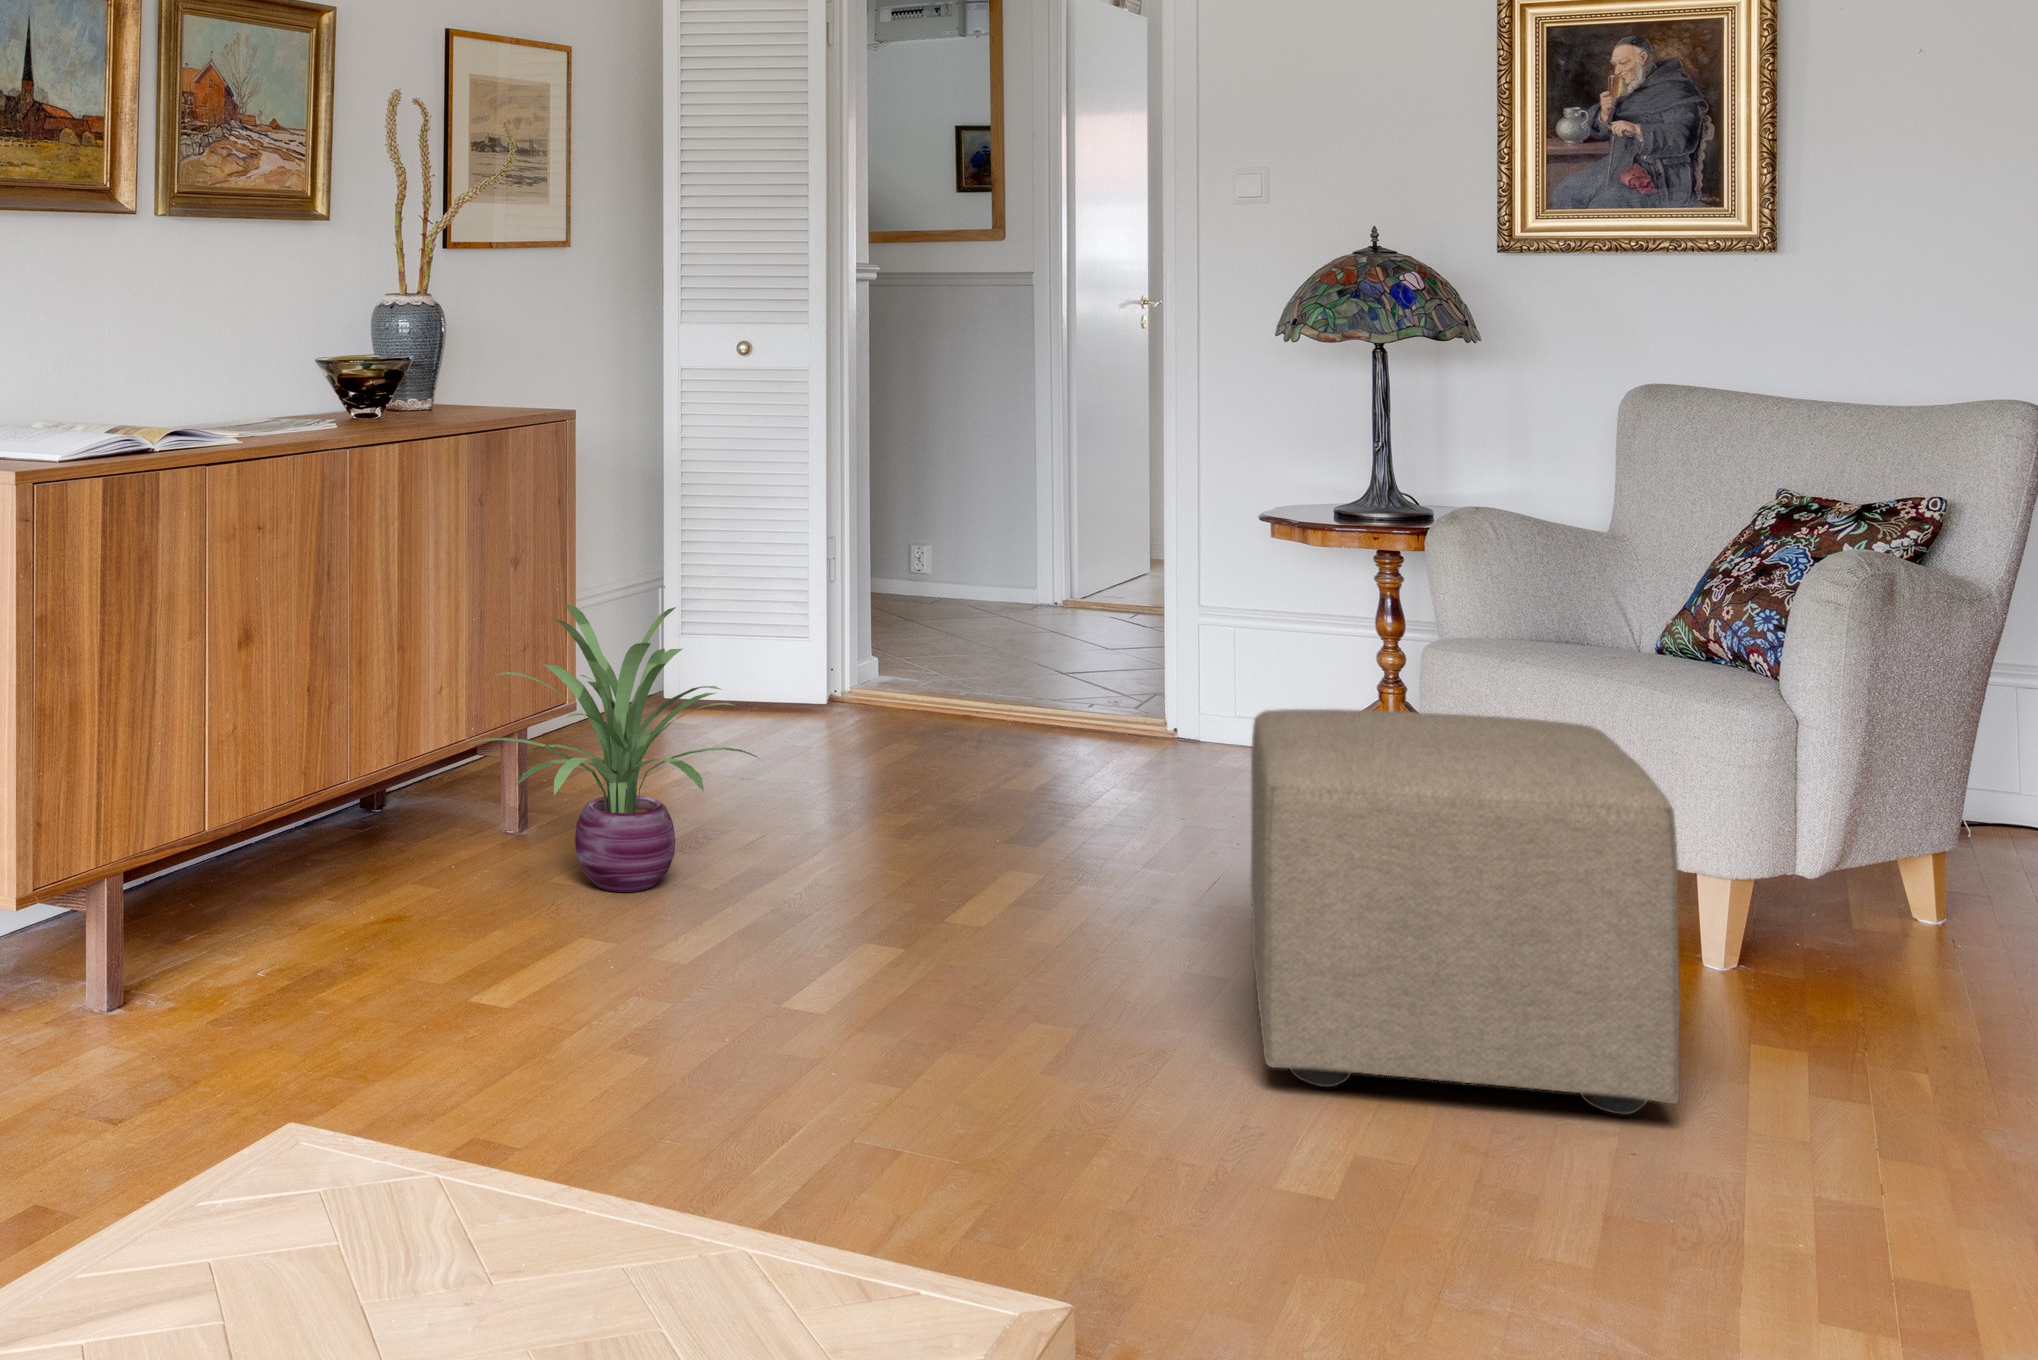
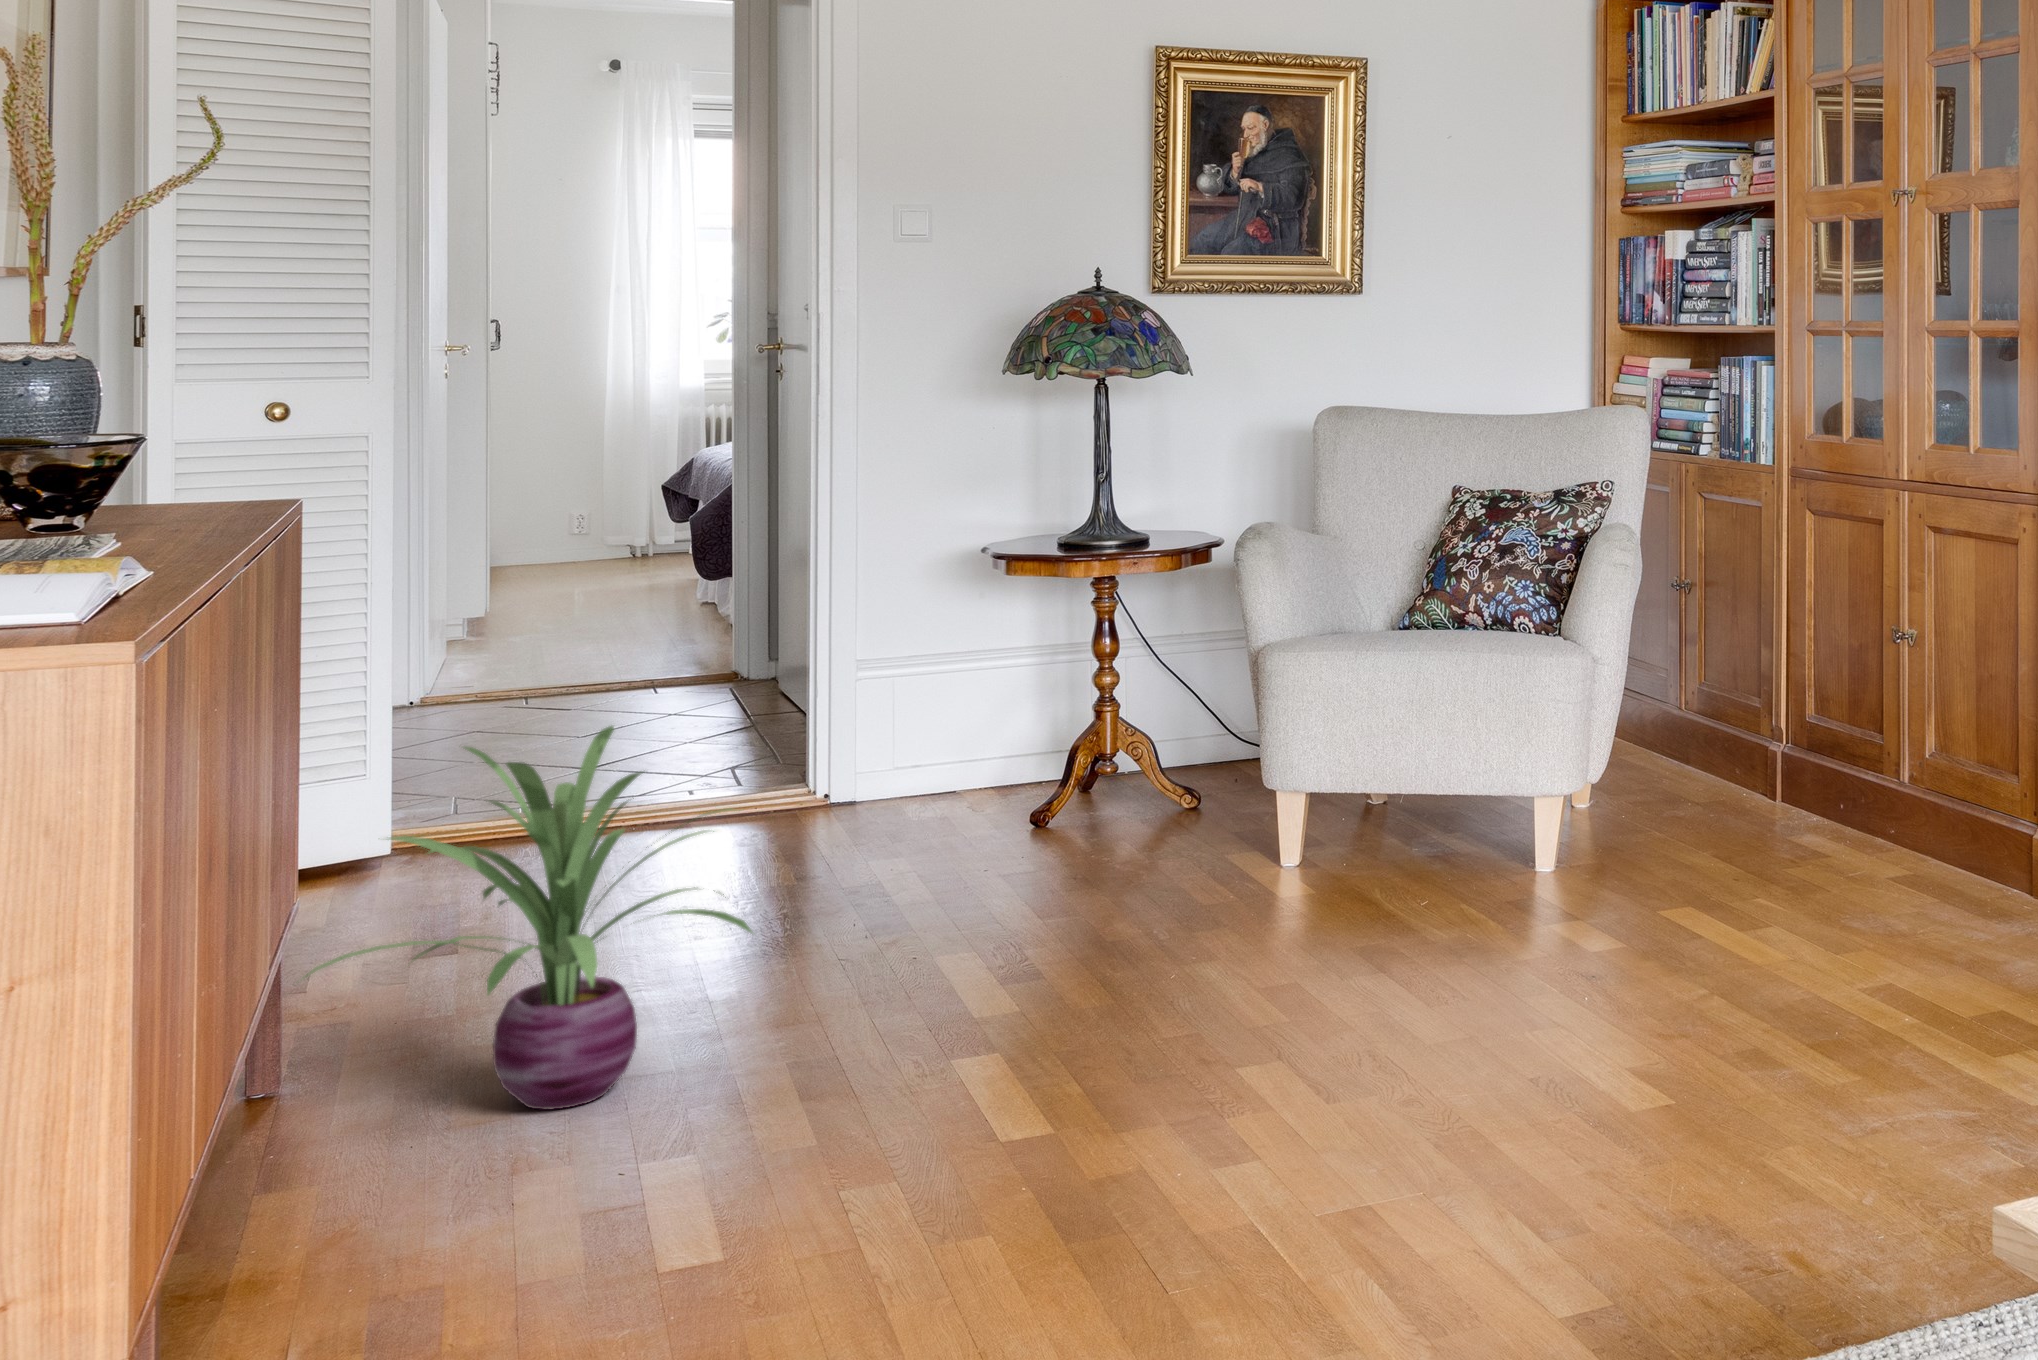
ottoman: present [1251,709,1680,1115] -> none [1314,685,1742,1032]

